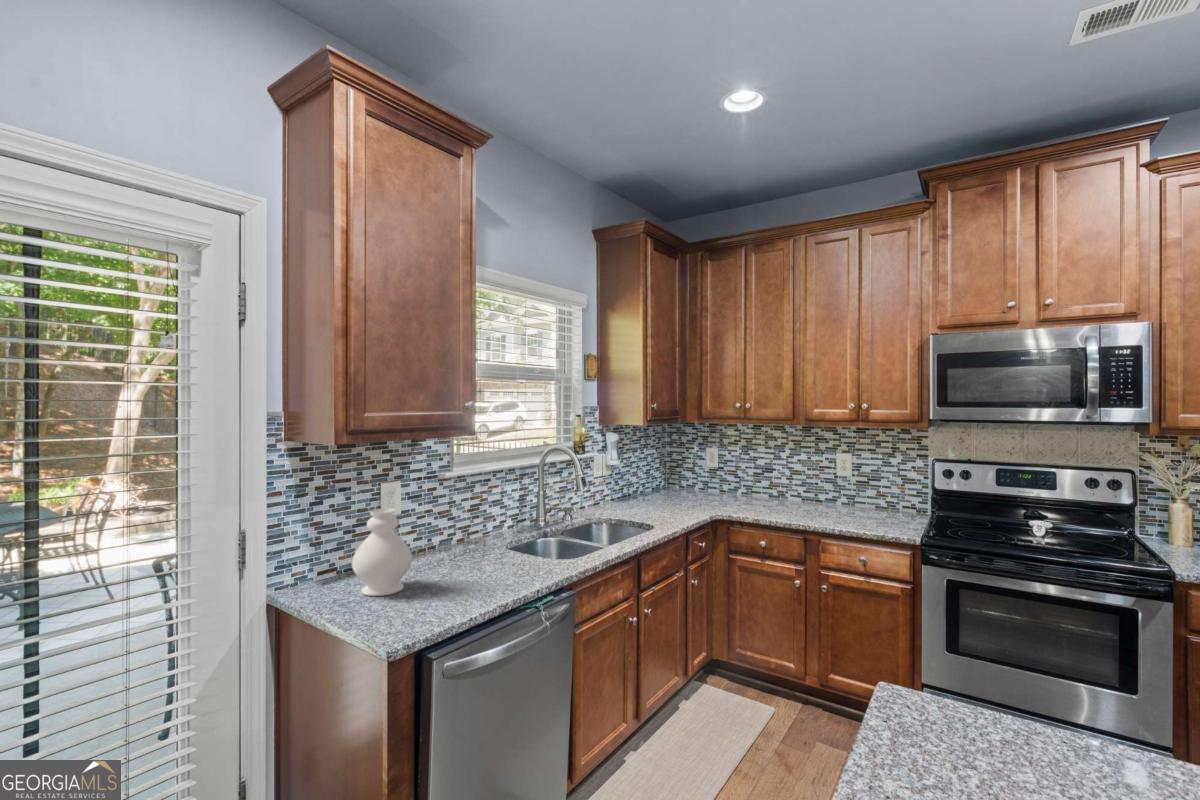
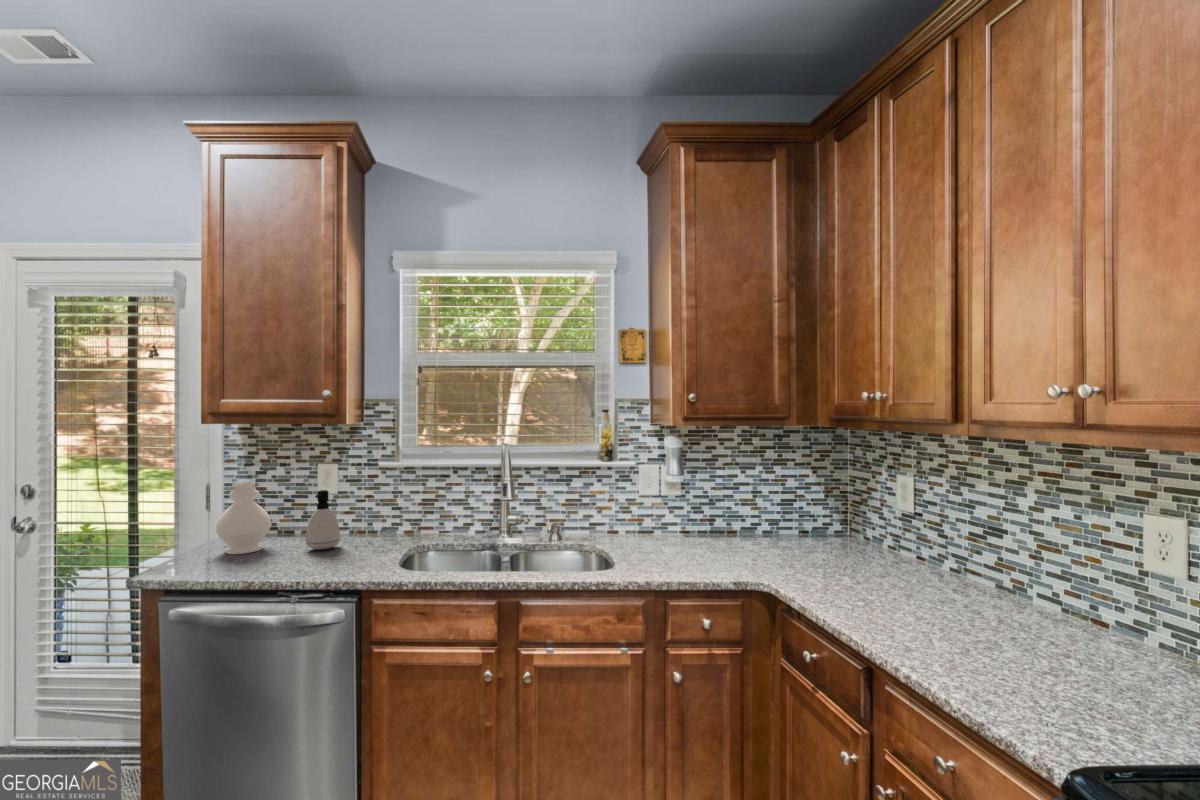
soap dispenser: none [434,505,468,567] -> present [306,490,340,550]

